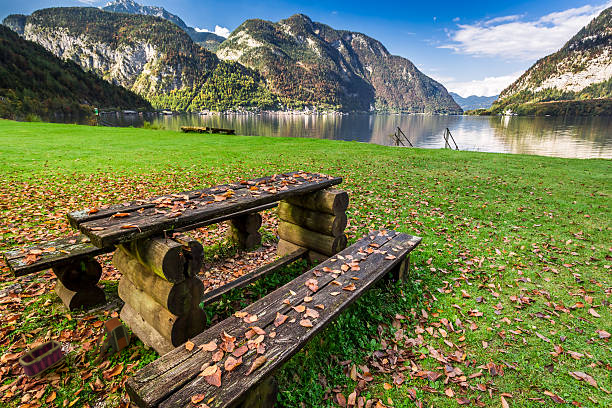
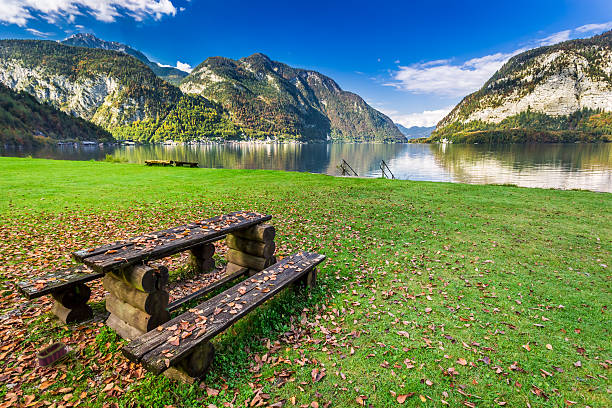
backpack: present [91,317,136,363] -> none [86,323,119,355]

